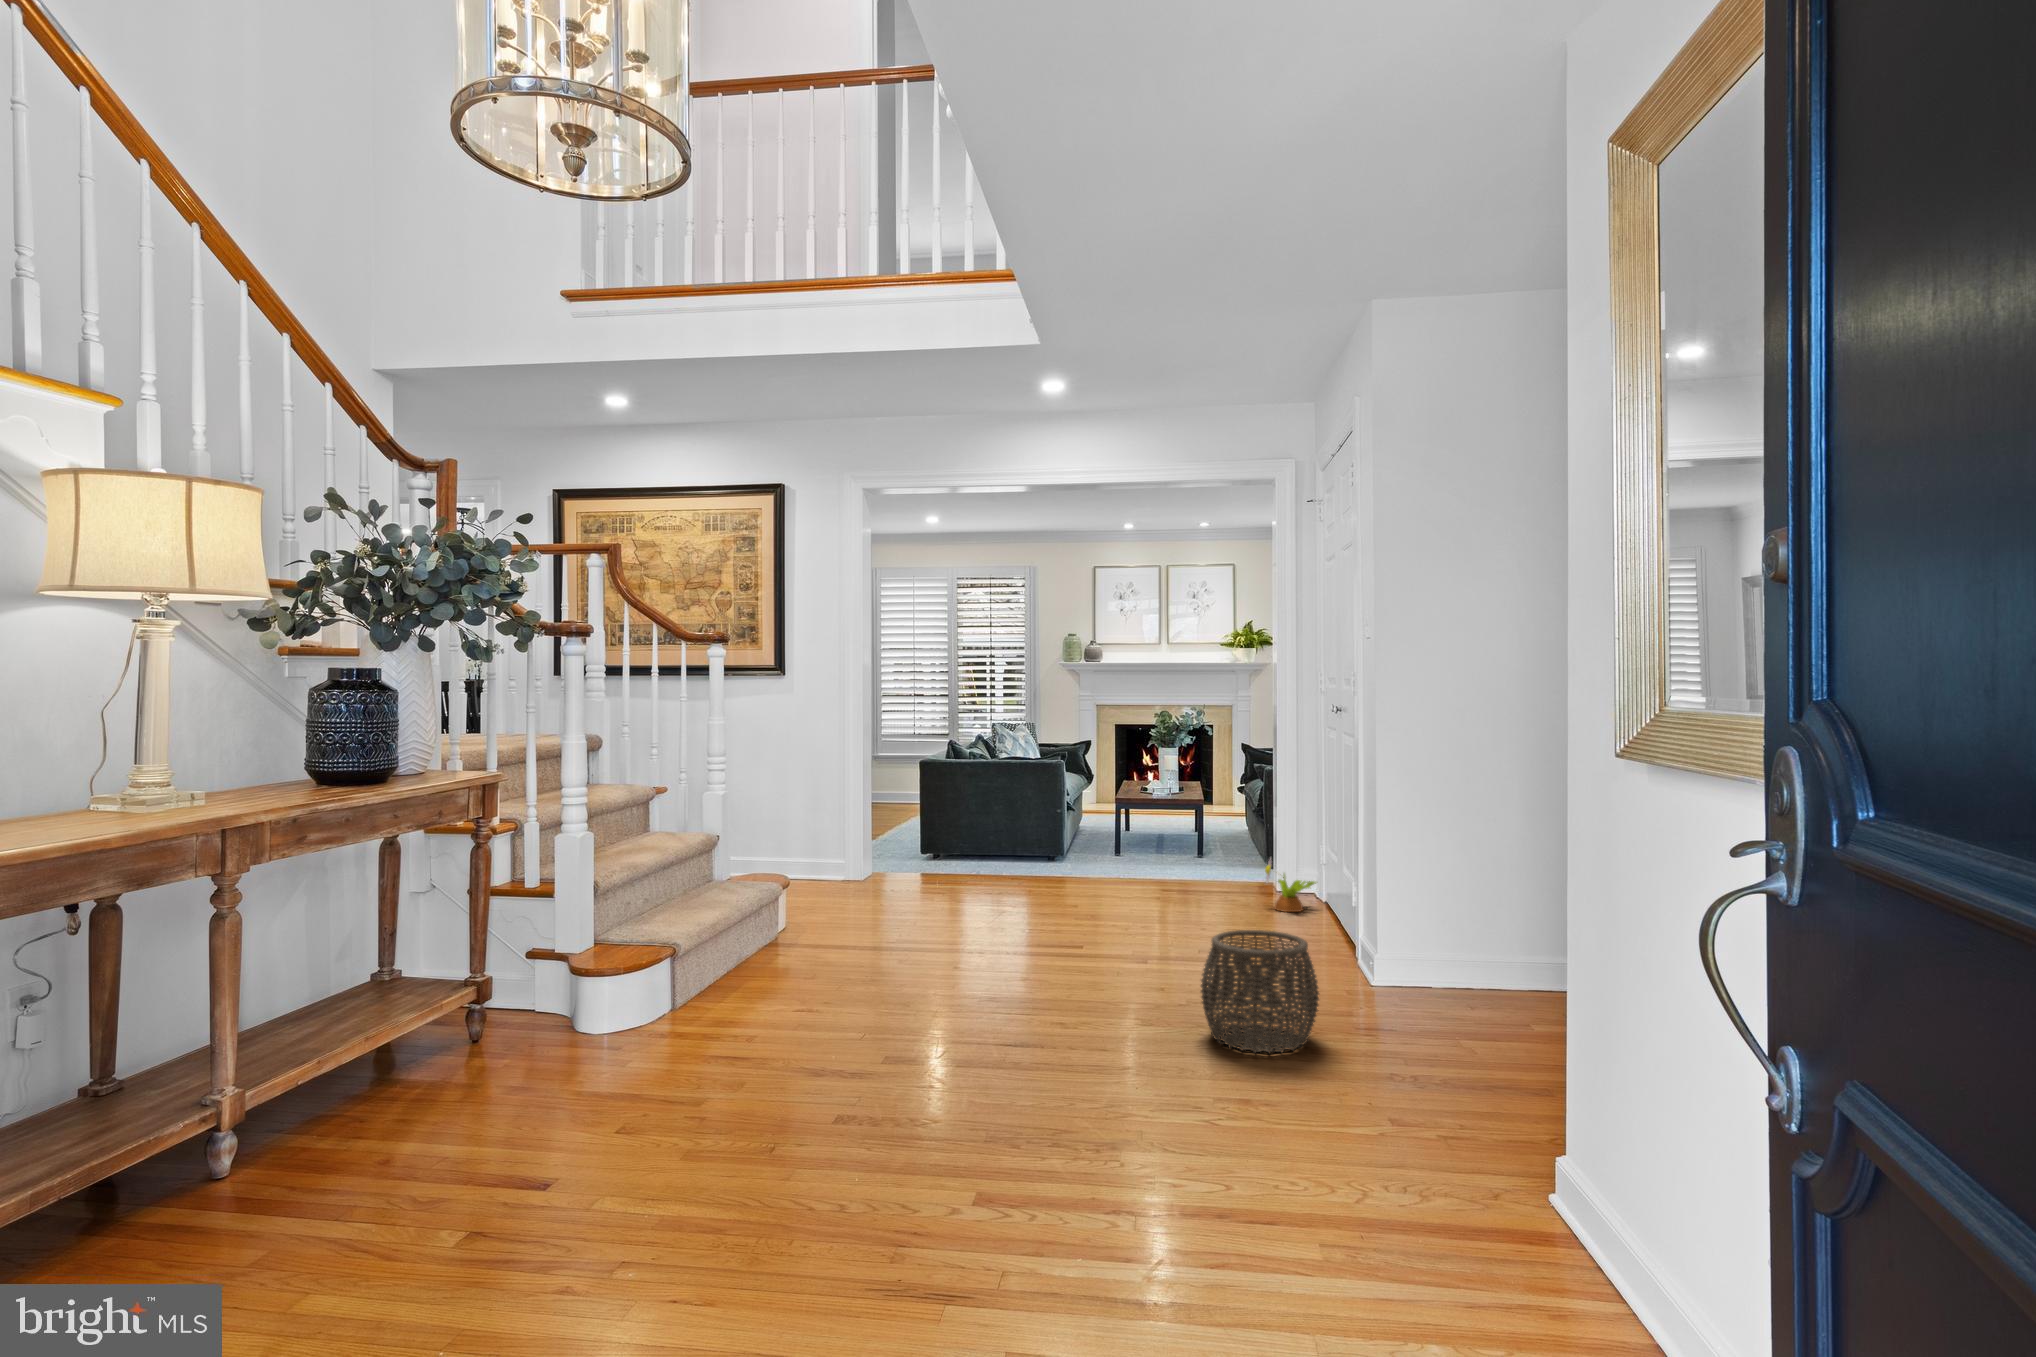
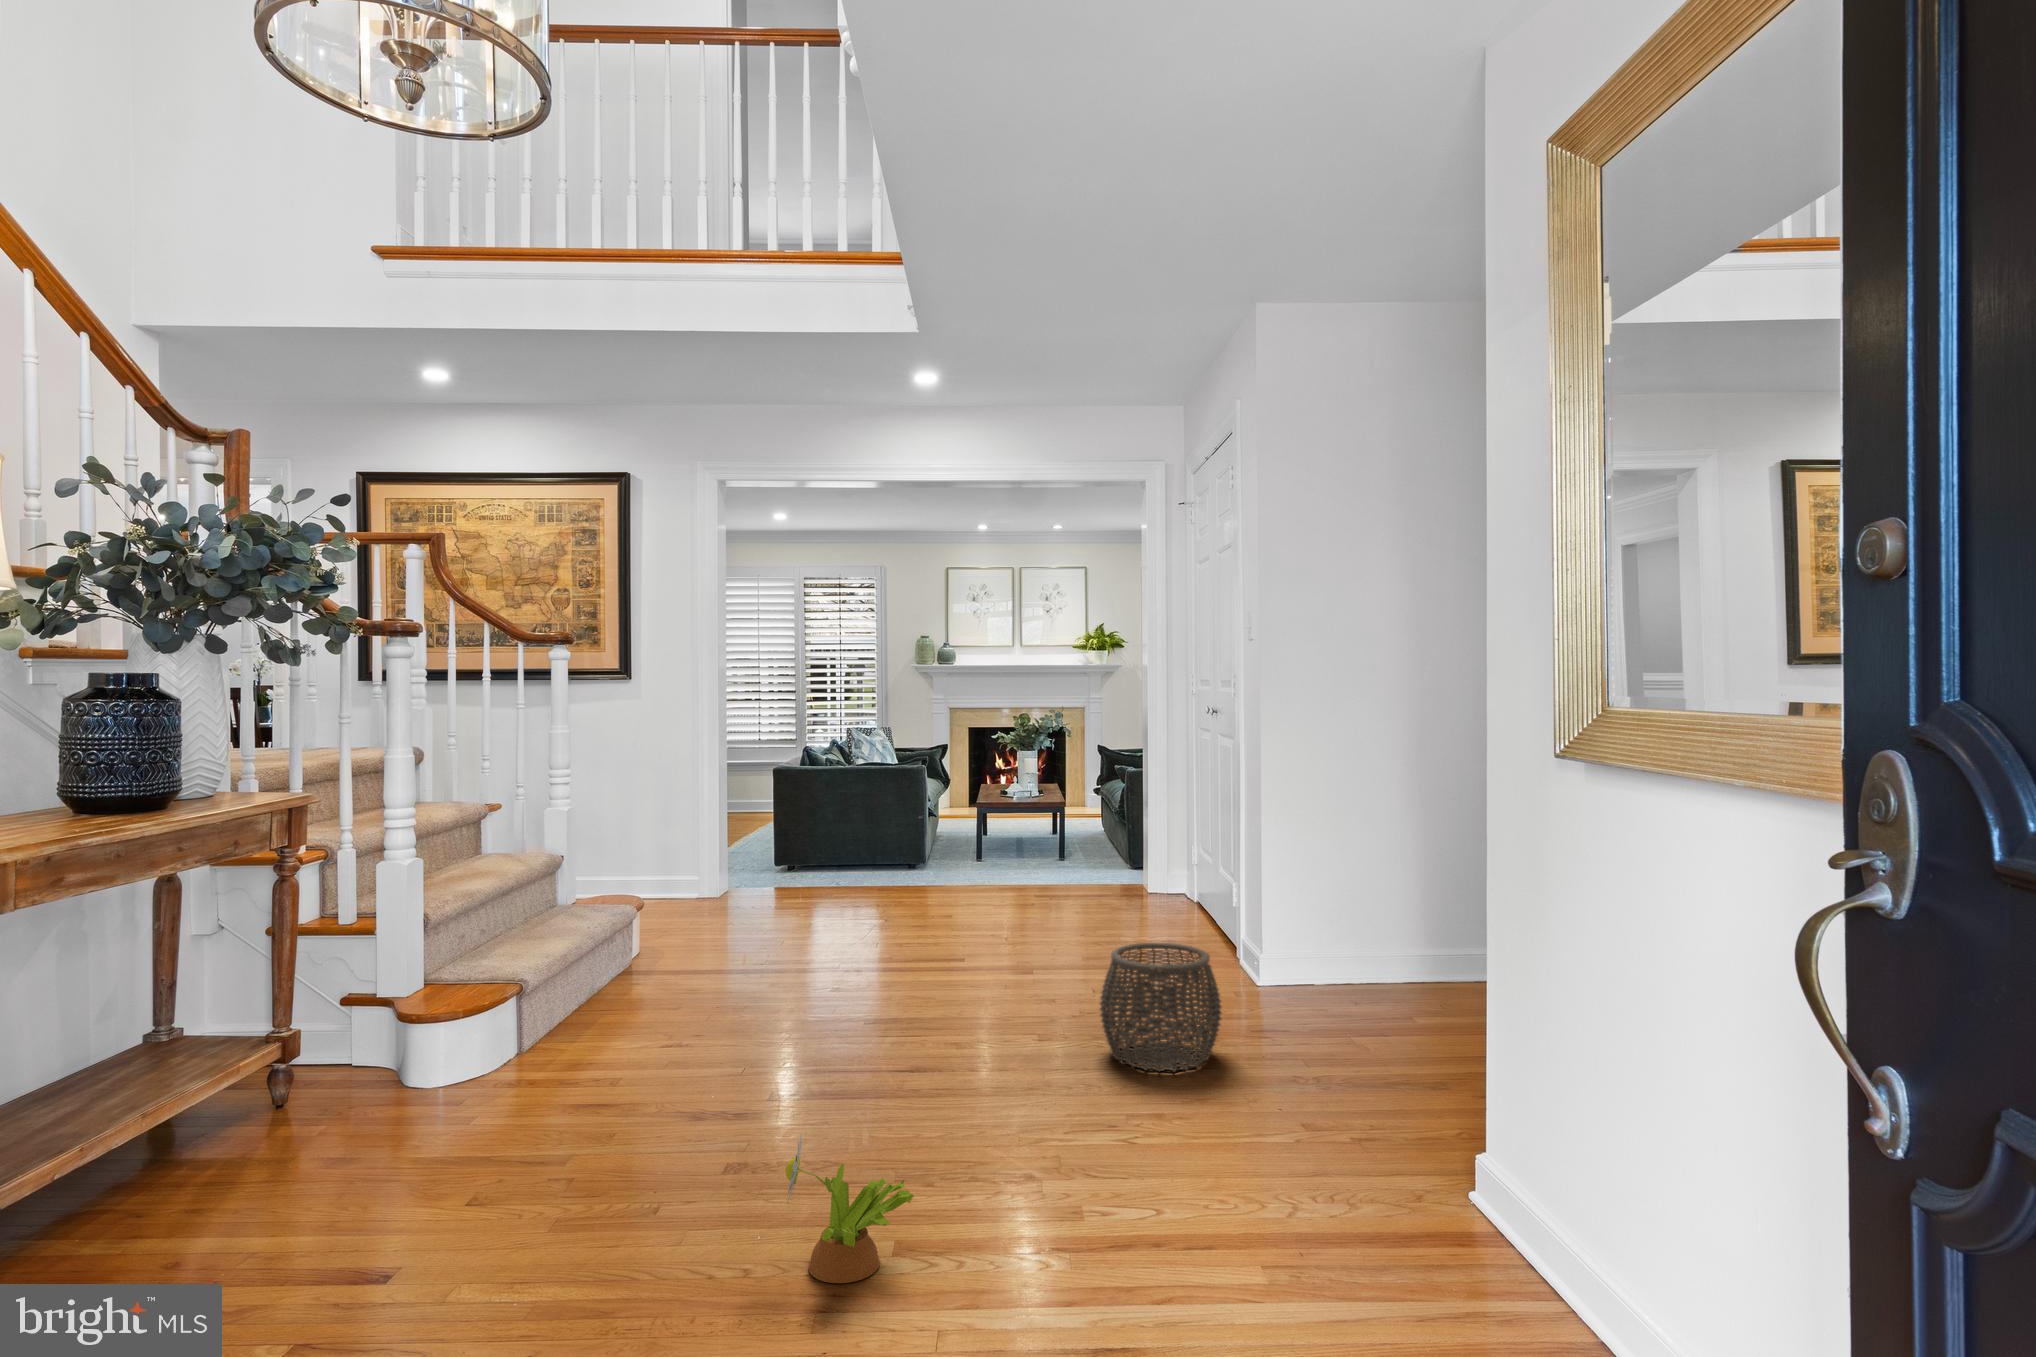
decorative plant: present [1265,858,1316,912] -> present [786,1134,914,1283]

